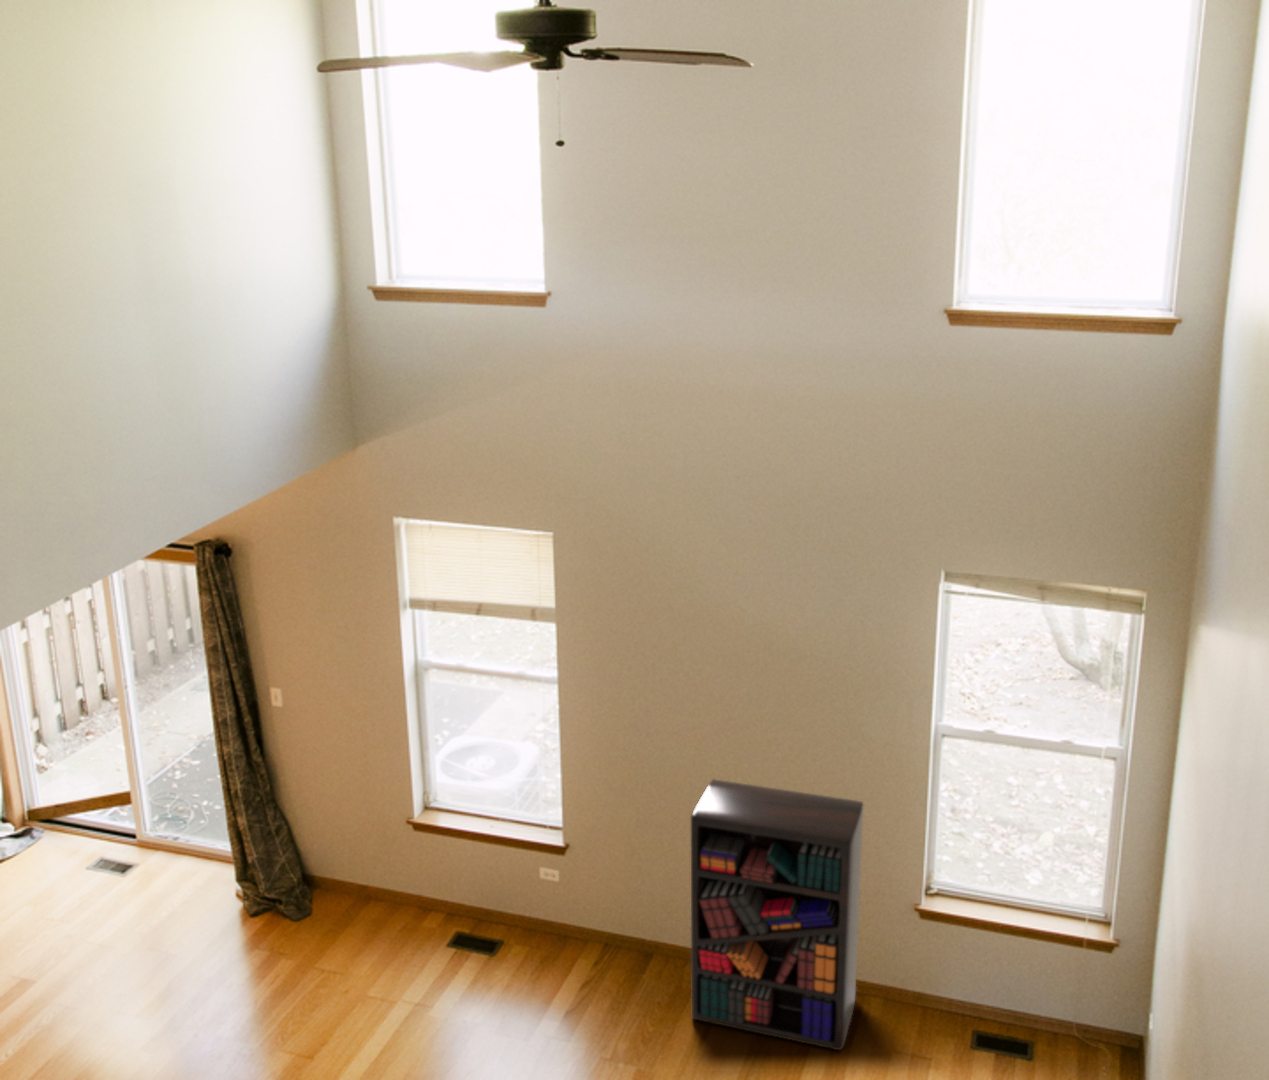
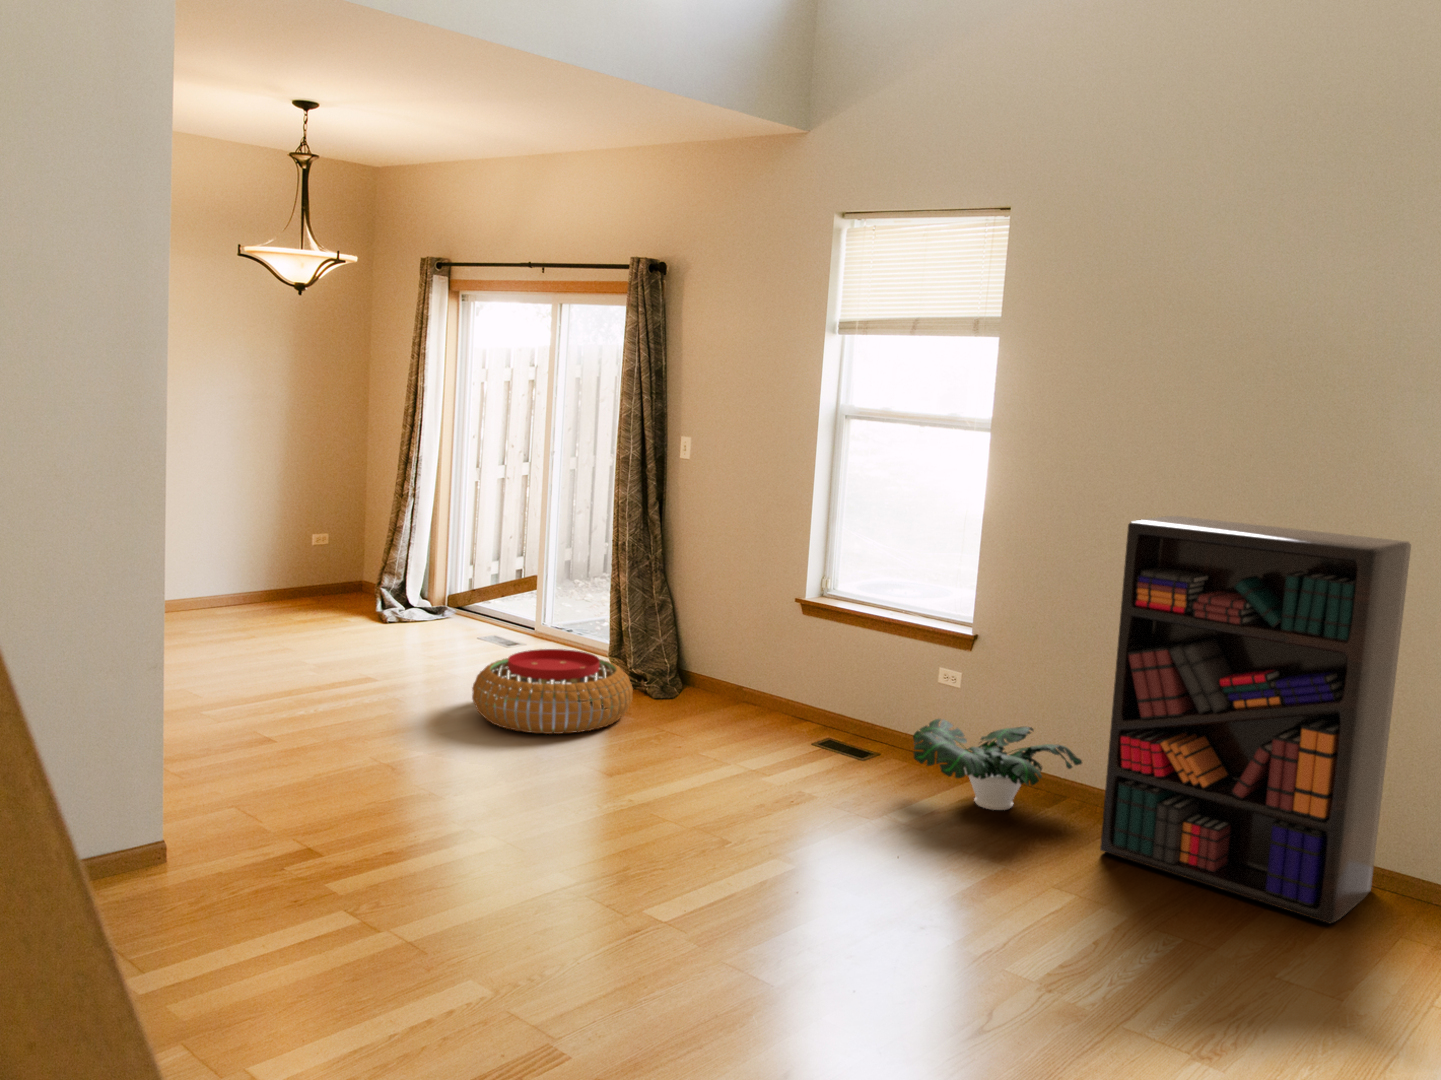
pouf: none [141,904,287,1012] -> present [472,649,633,734]
potted plant: none [539,916,663,994] -> present [913,719,1082,810]

